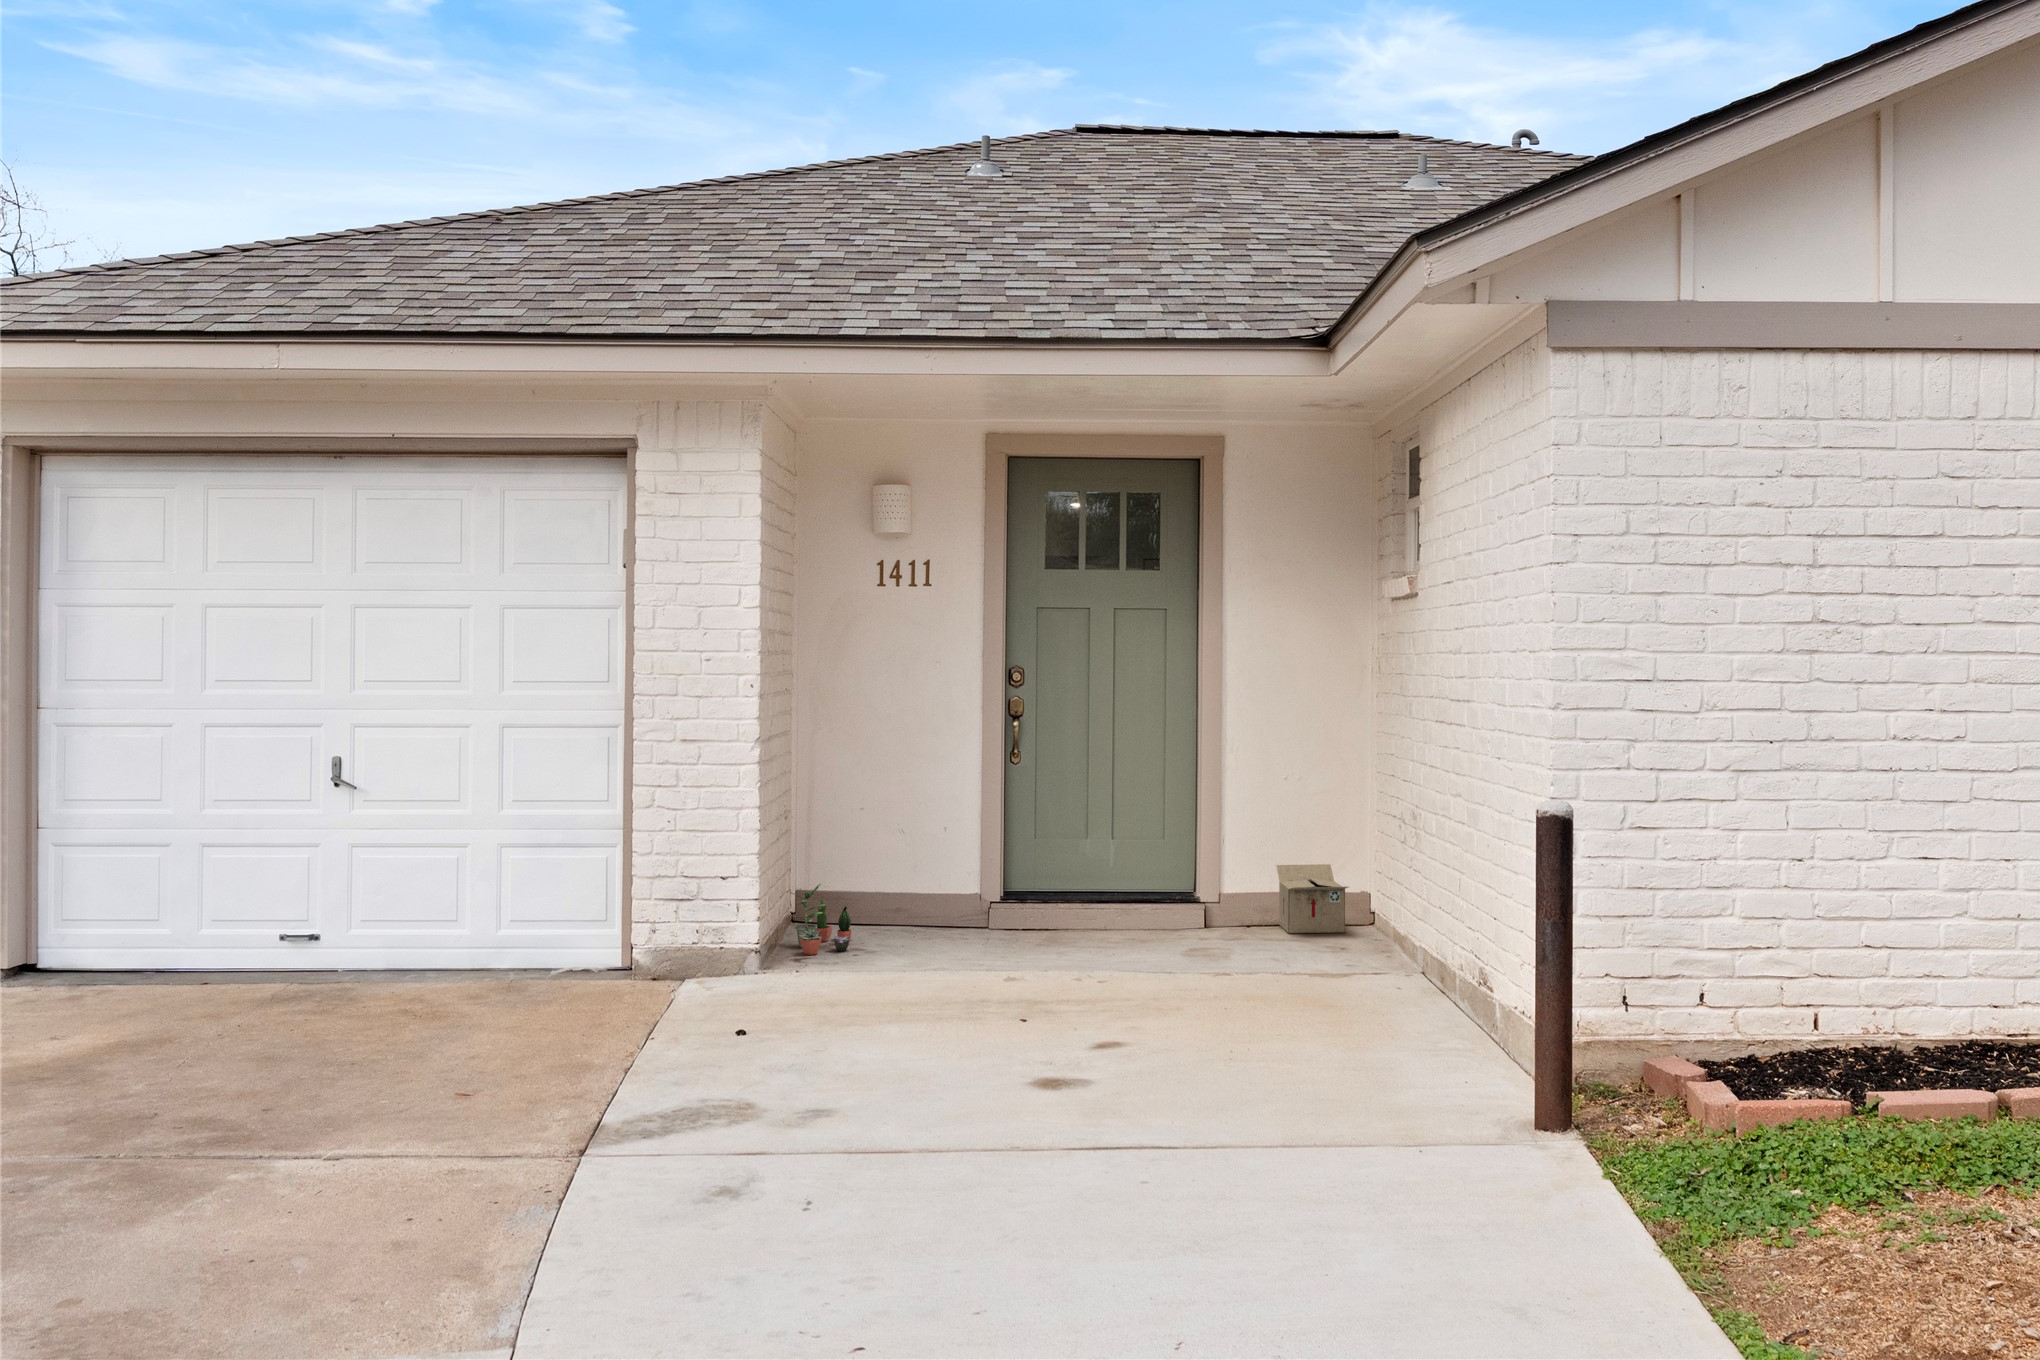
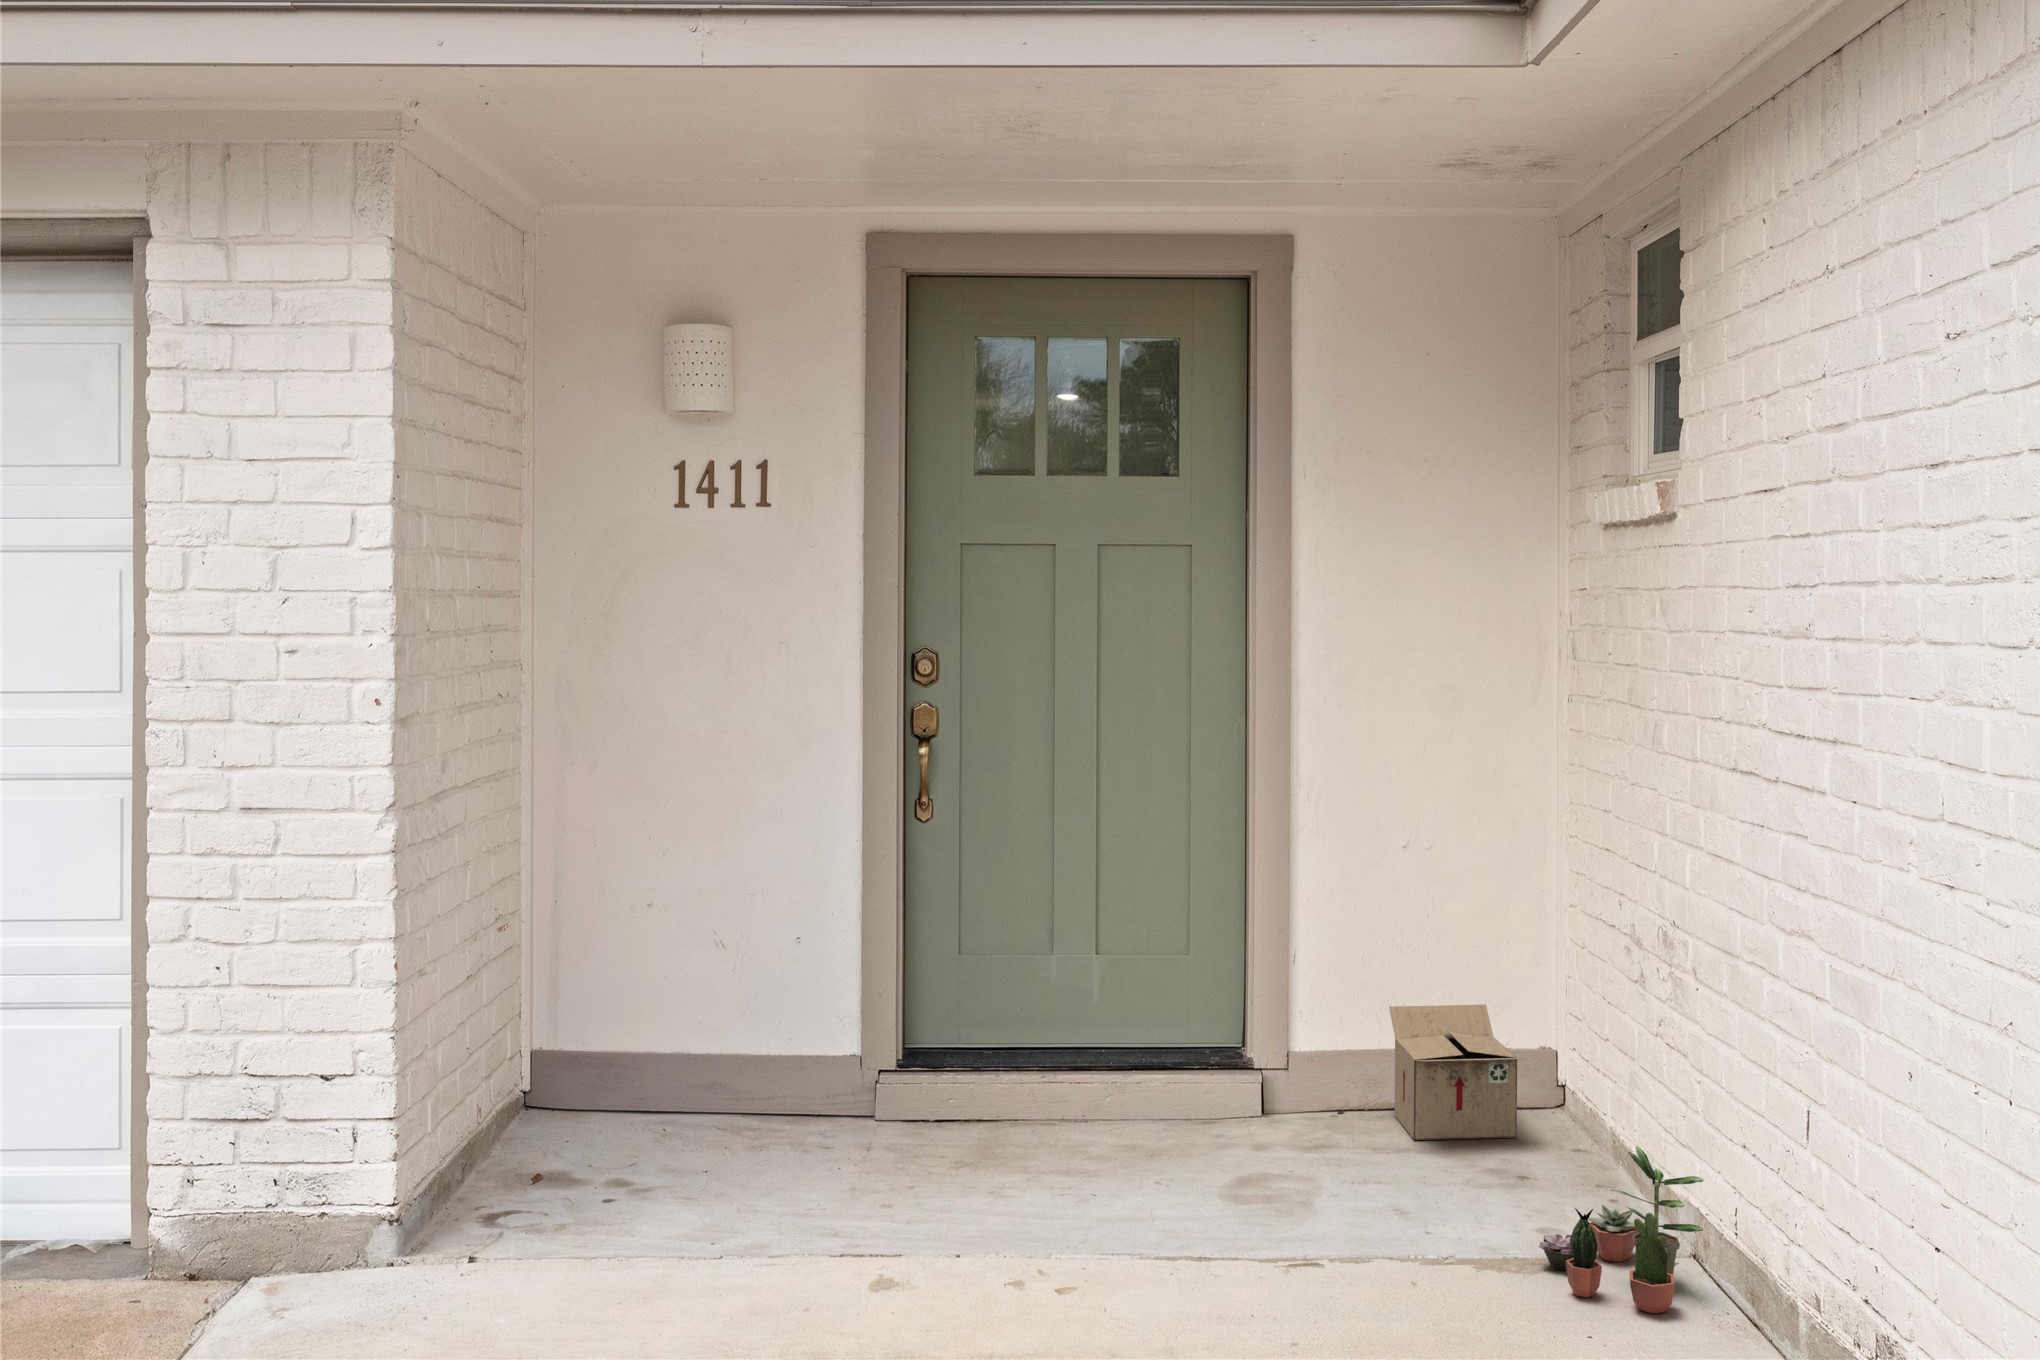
potted plant: present [791,884,853,955] -> present [1539,1146,1703,1313]

